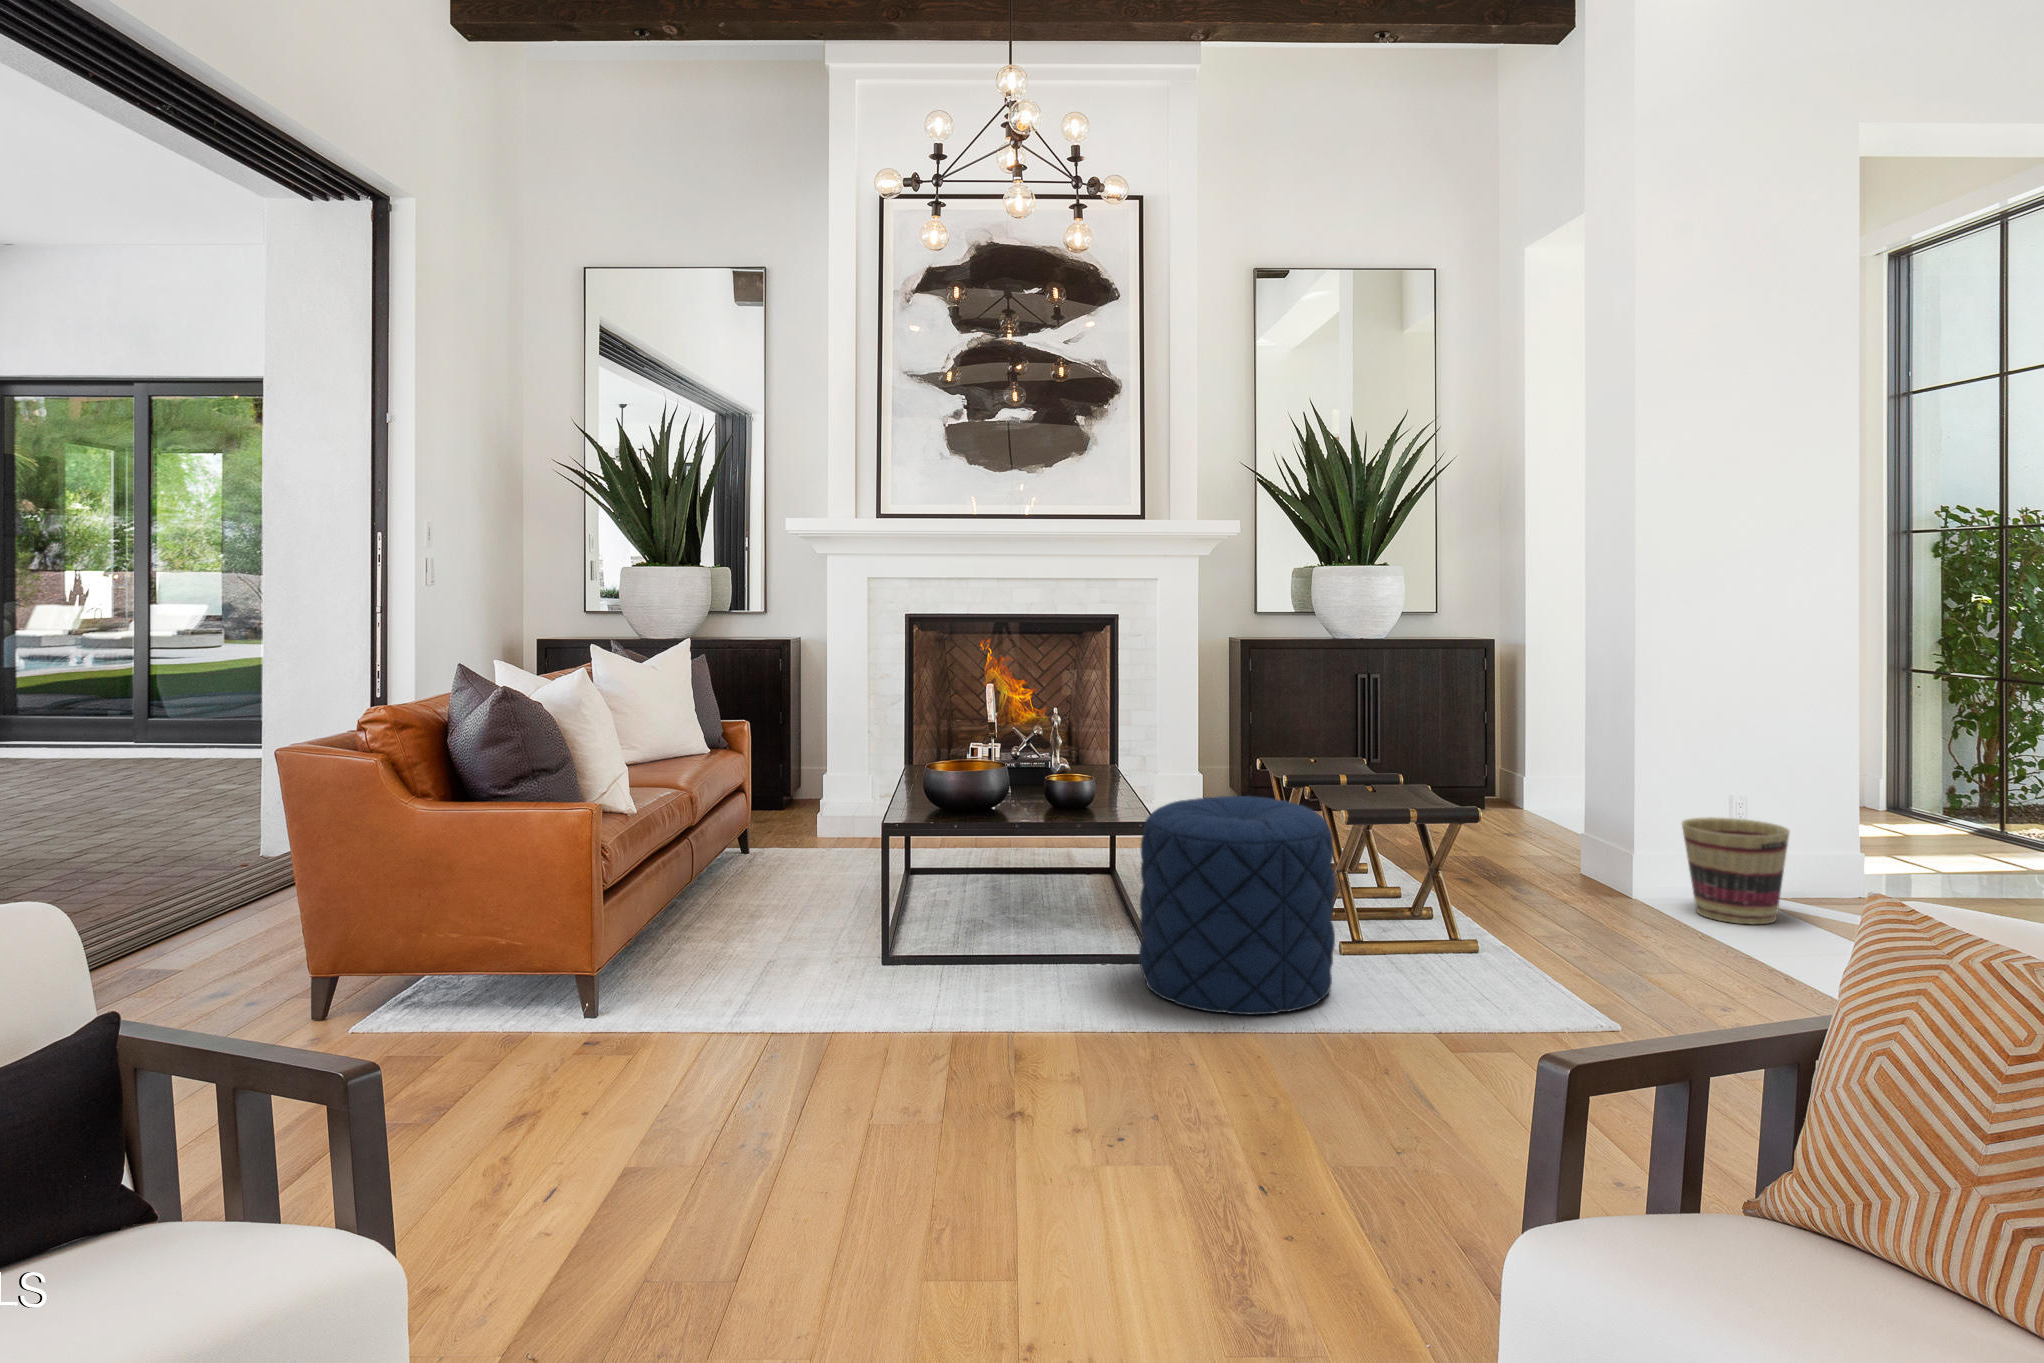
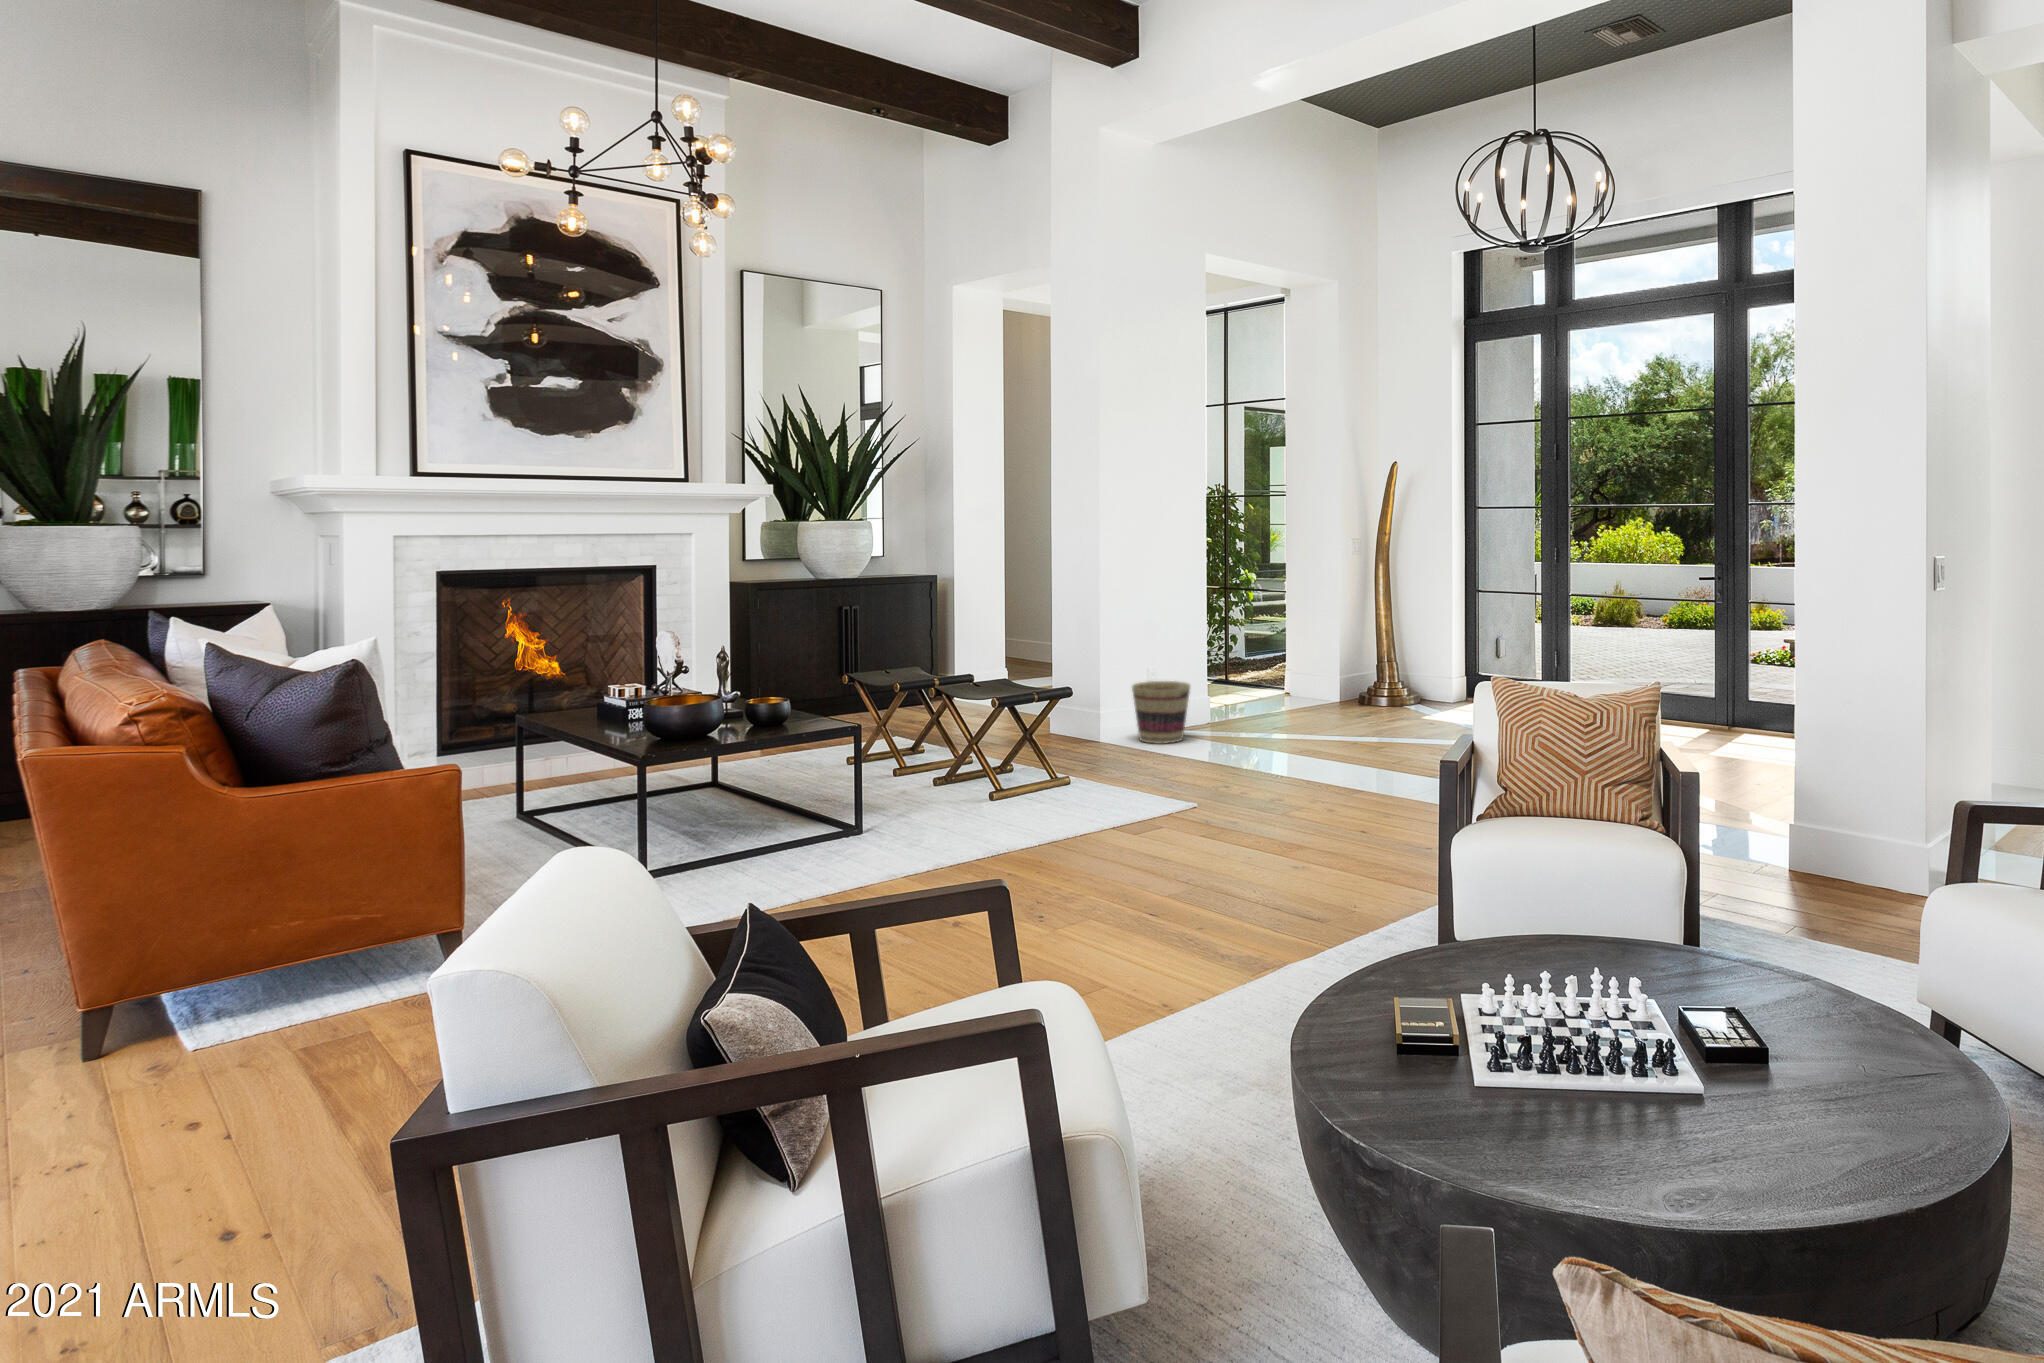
pouf: present [1139,796,1335,1015] -> none [900,700,1041,851]

